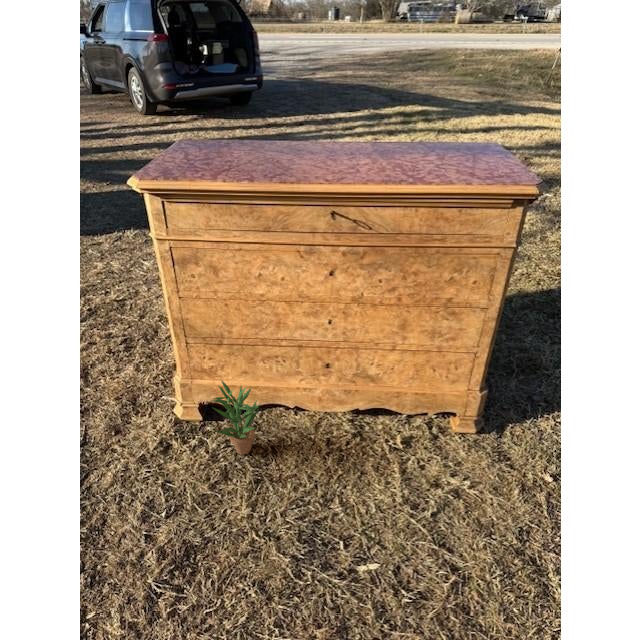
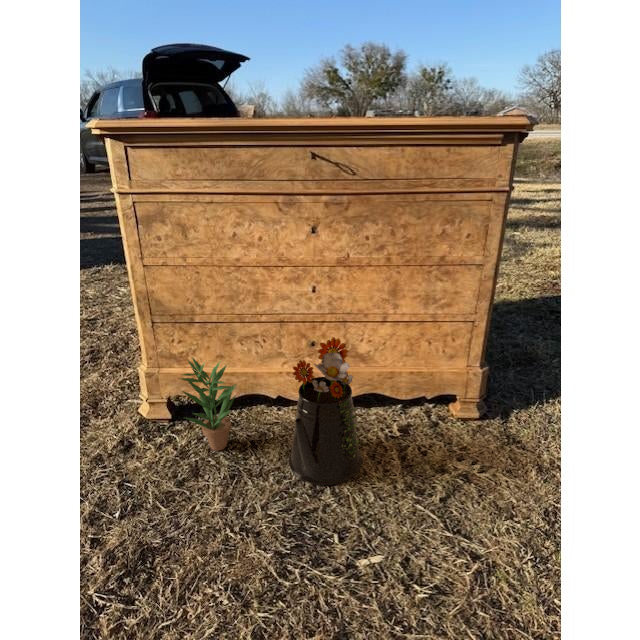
watering can: none [305,369,368,495] -> present [289,337,362,485]

